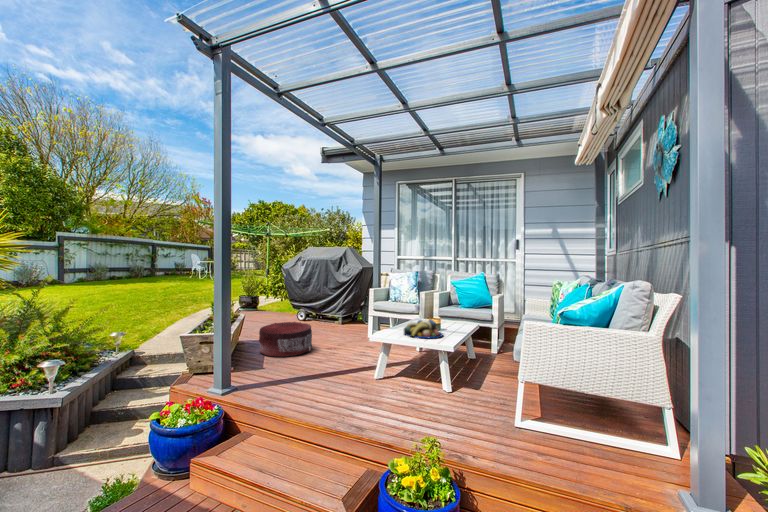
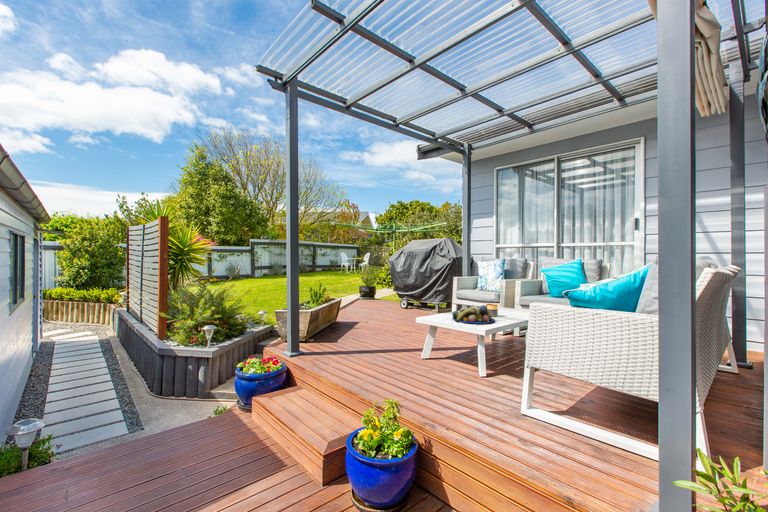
pouf: present [259,322,312,357] -> none [346,306,394,335]

